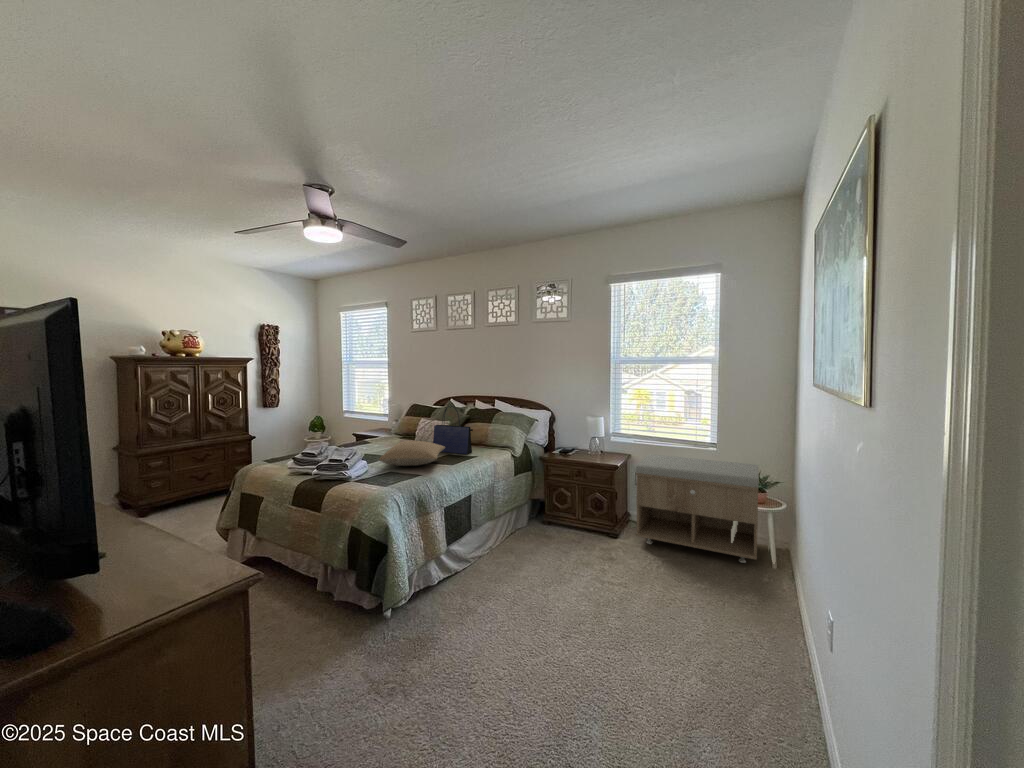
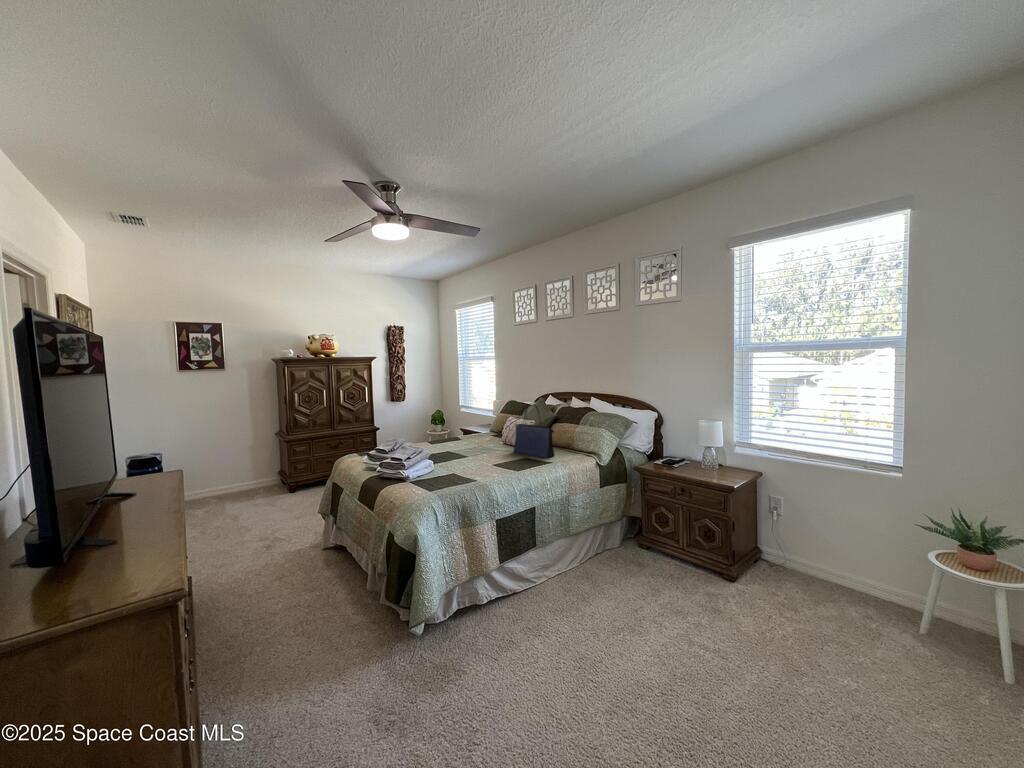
pillow: present [379,441,445,466] -> none [441,441,519,468]
storage bench: present [636,454,759,563] -> none [756,474,981,664]

